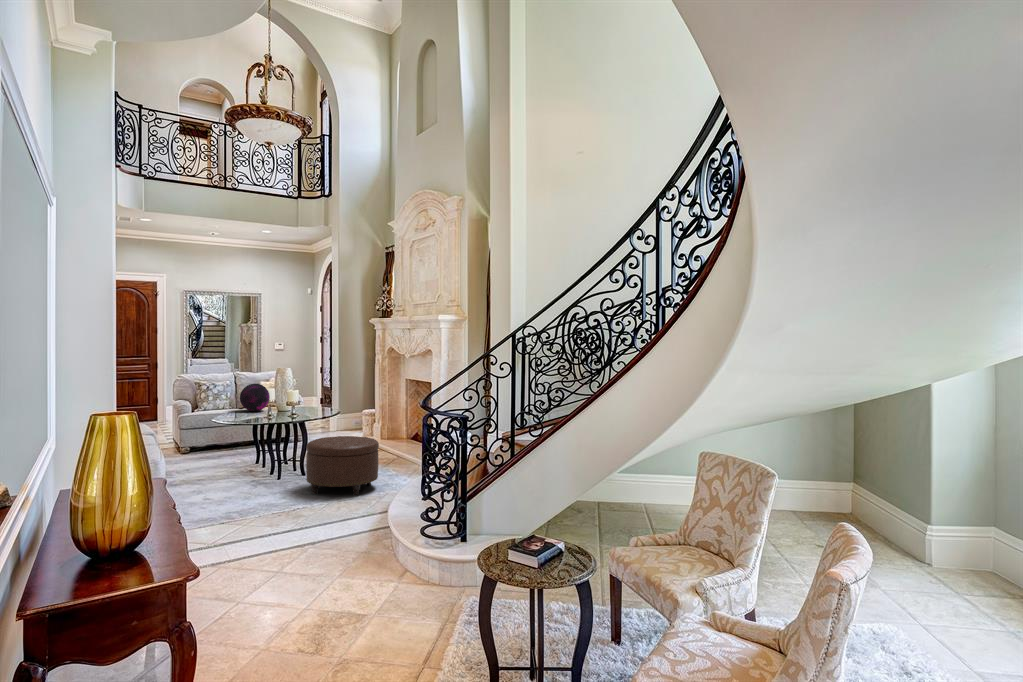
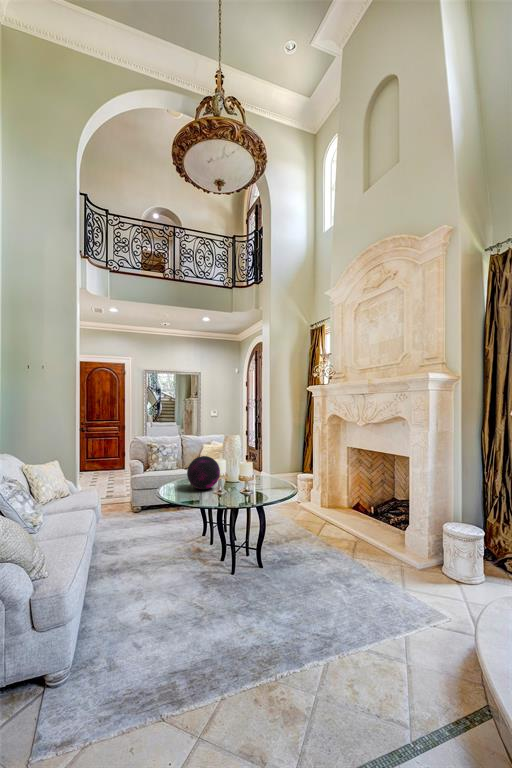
ottoman: present [306,436,379,495] -> none [294,550,418,694]

